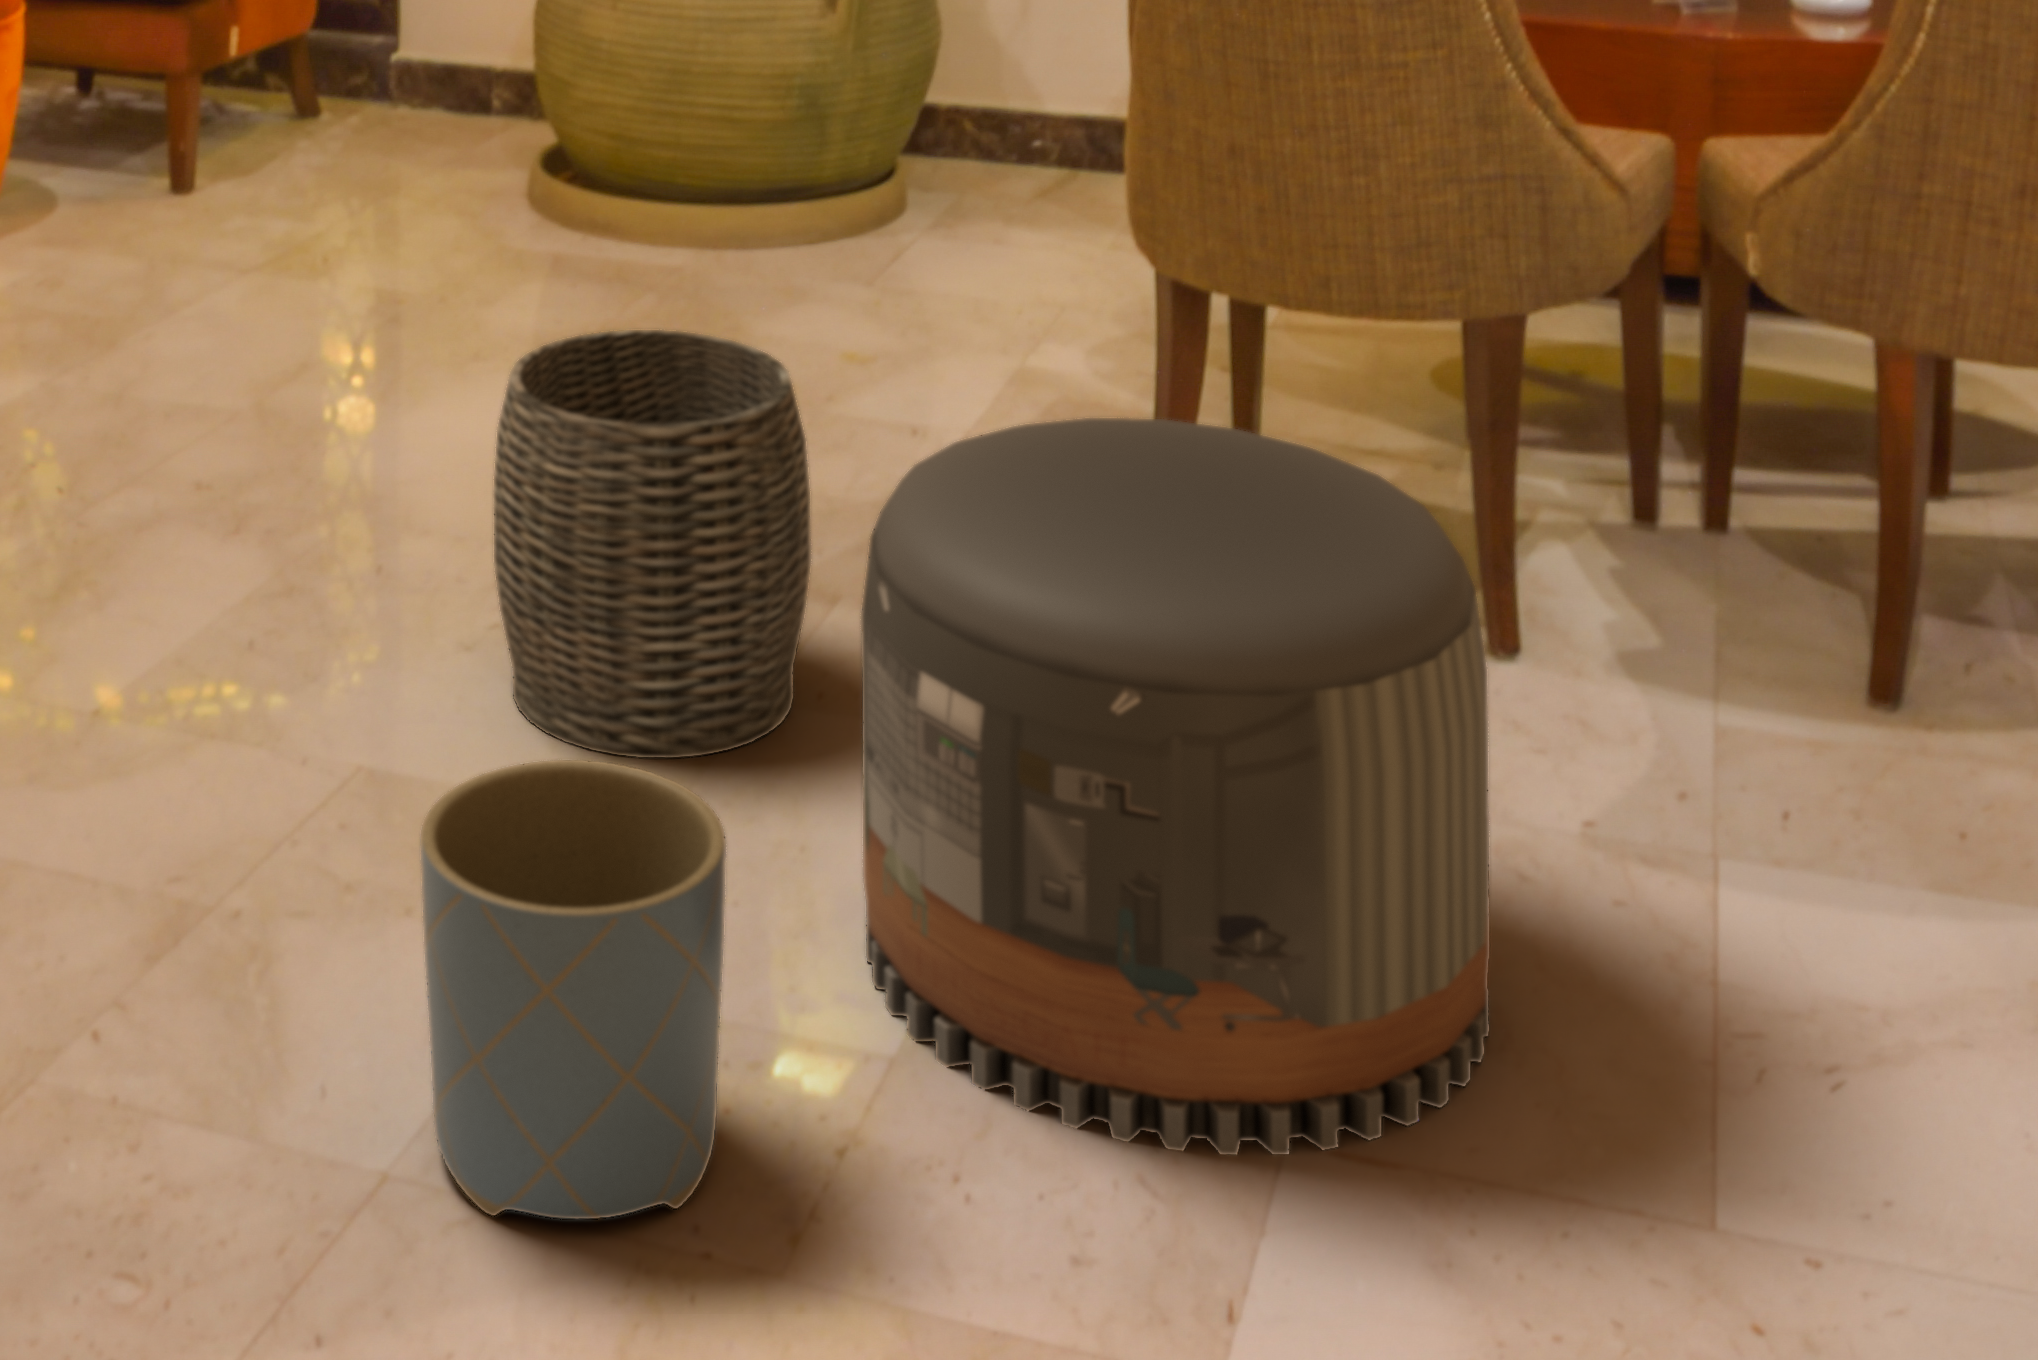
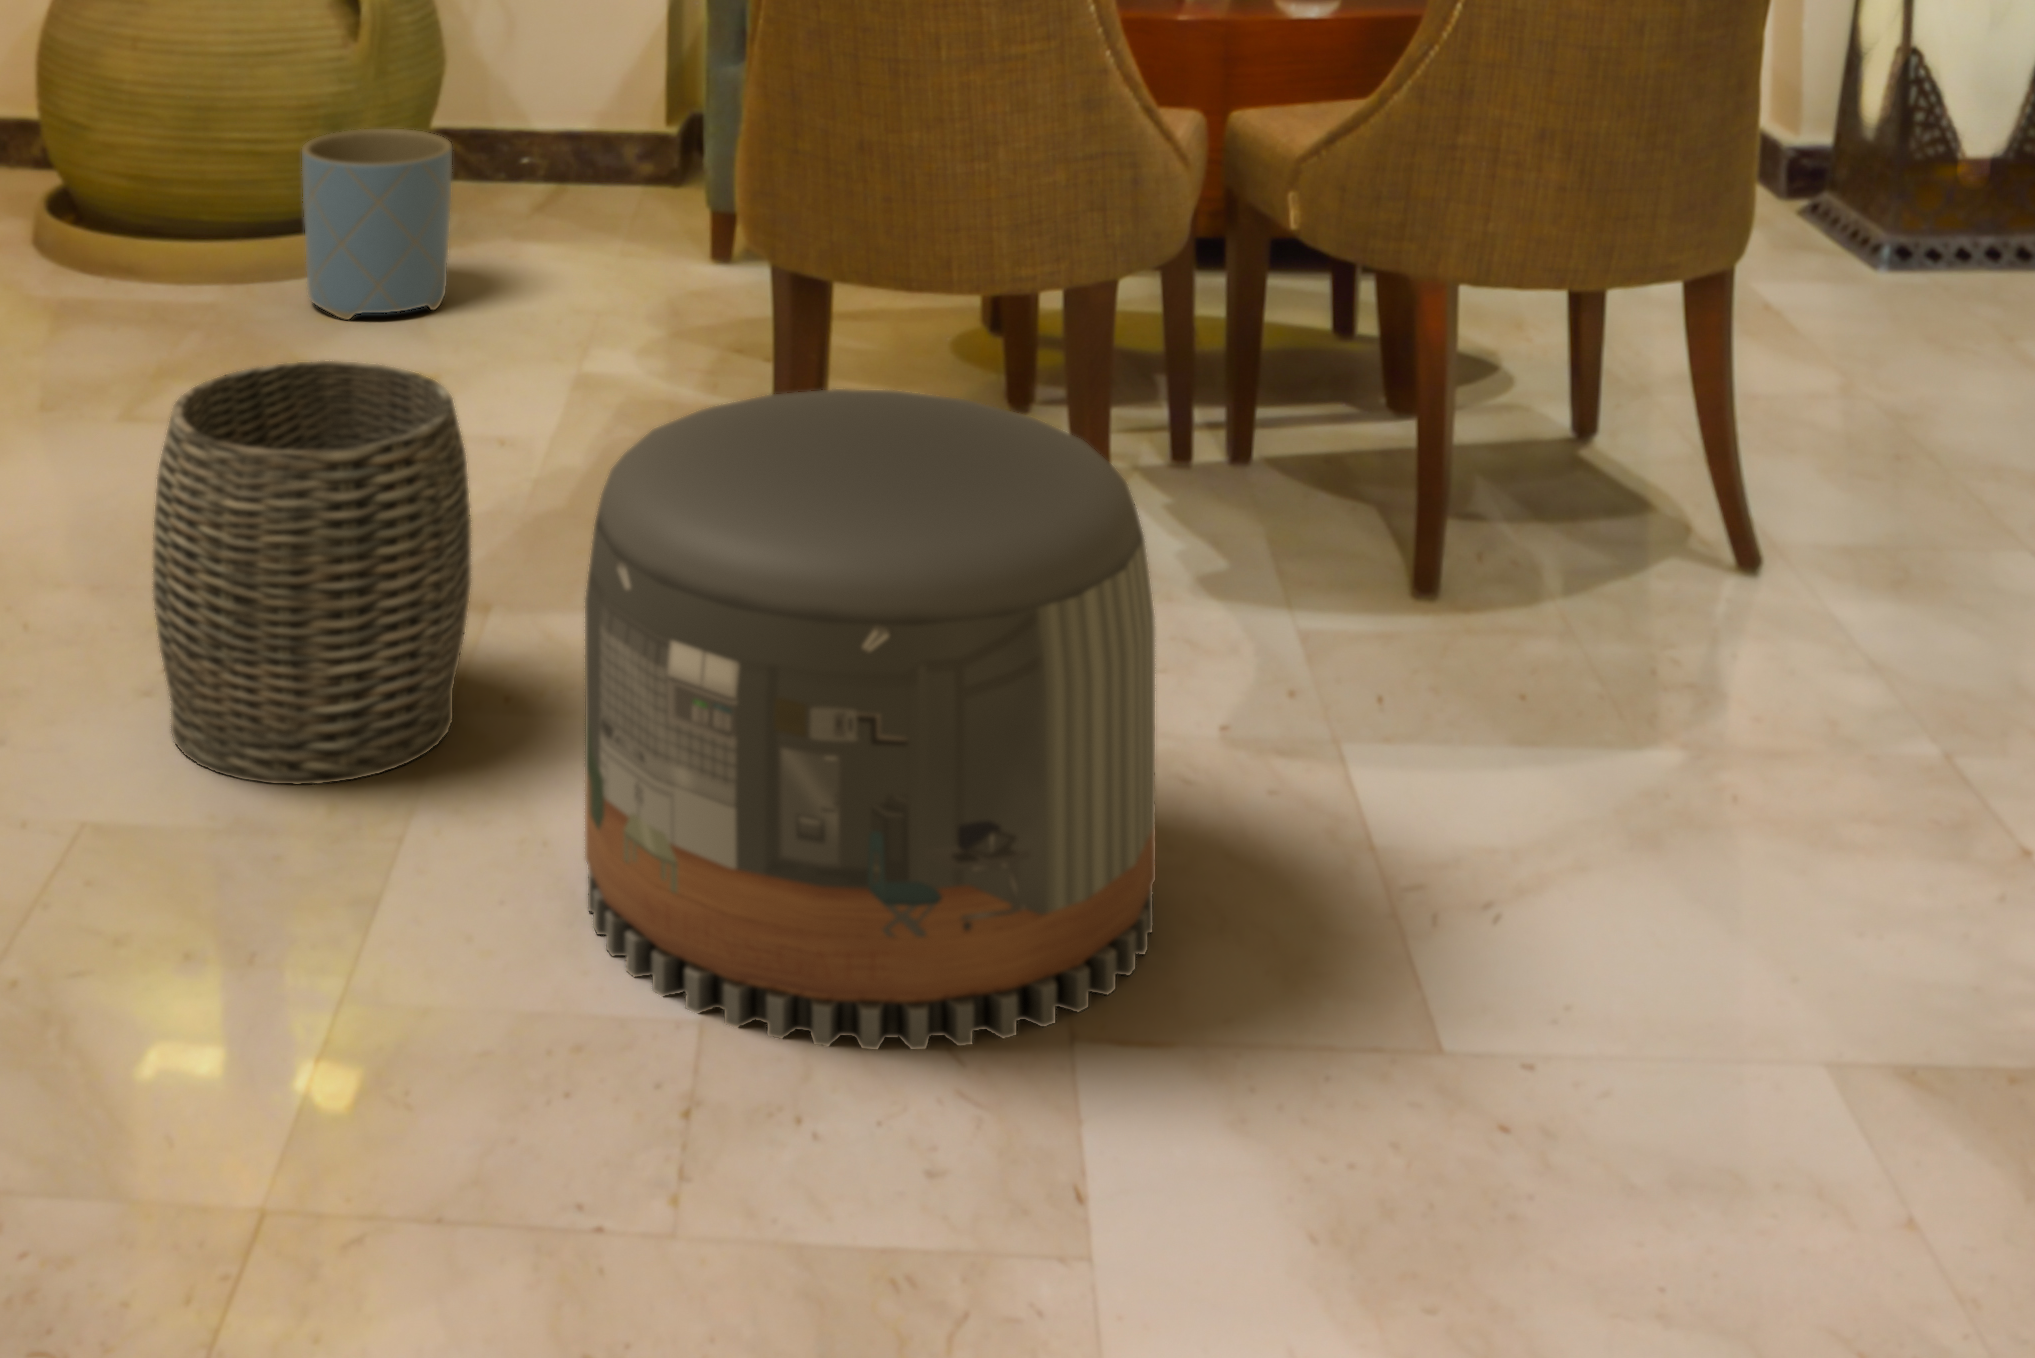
planter: present [421,760,726,1219] -> present [302,129,452,320]

